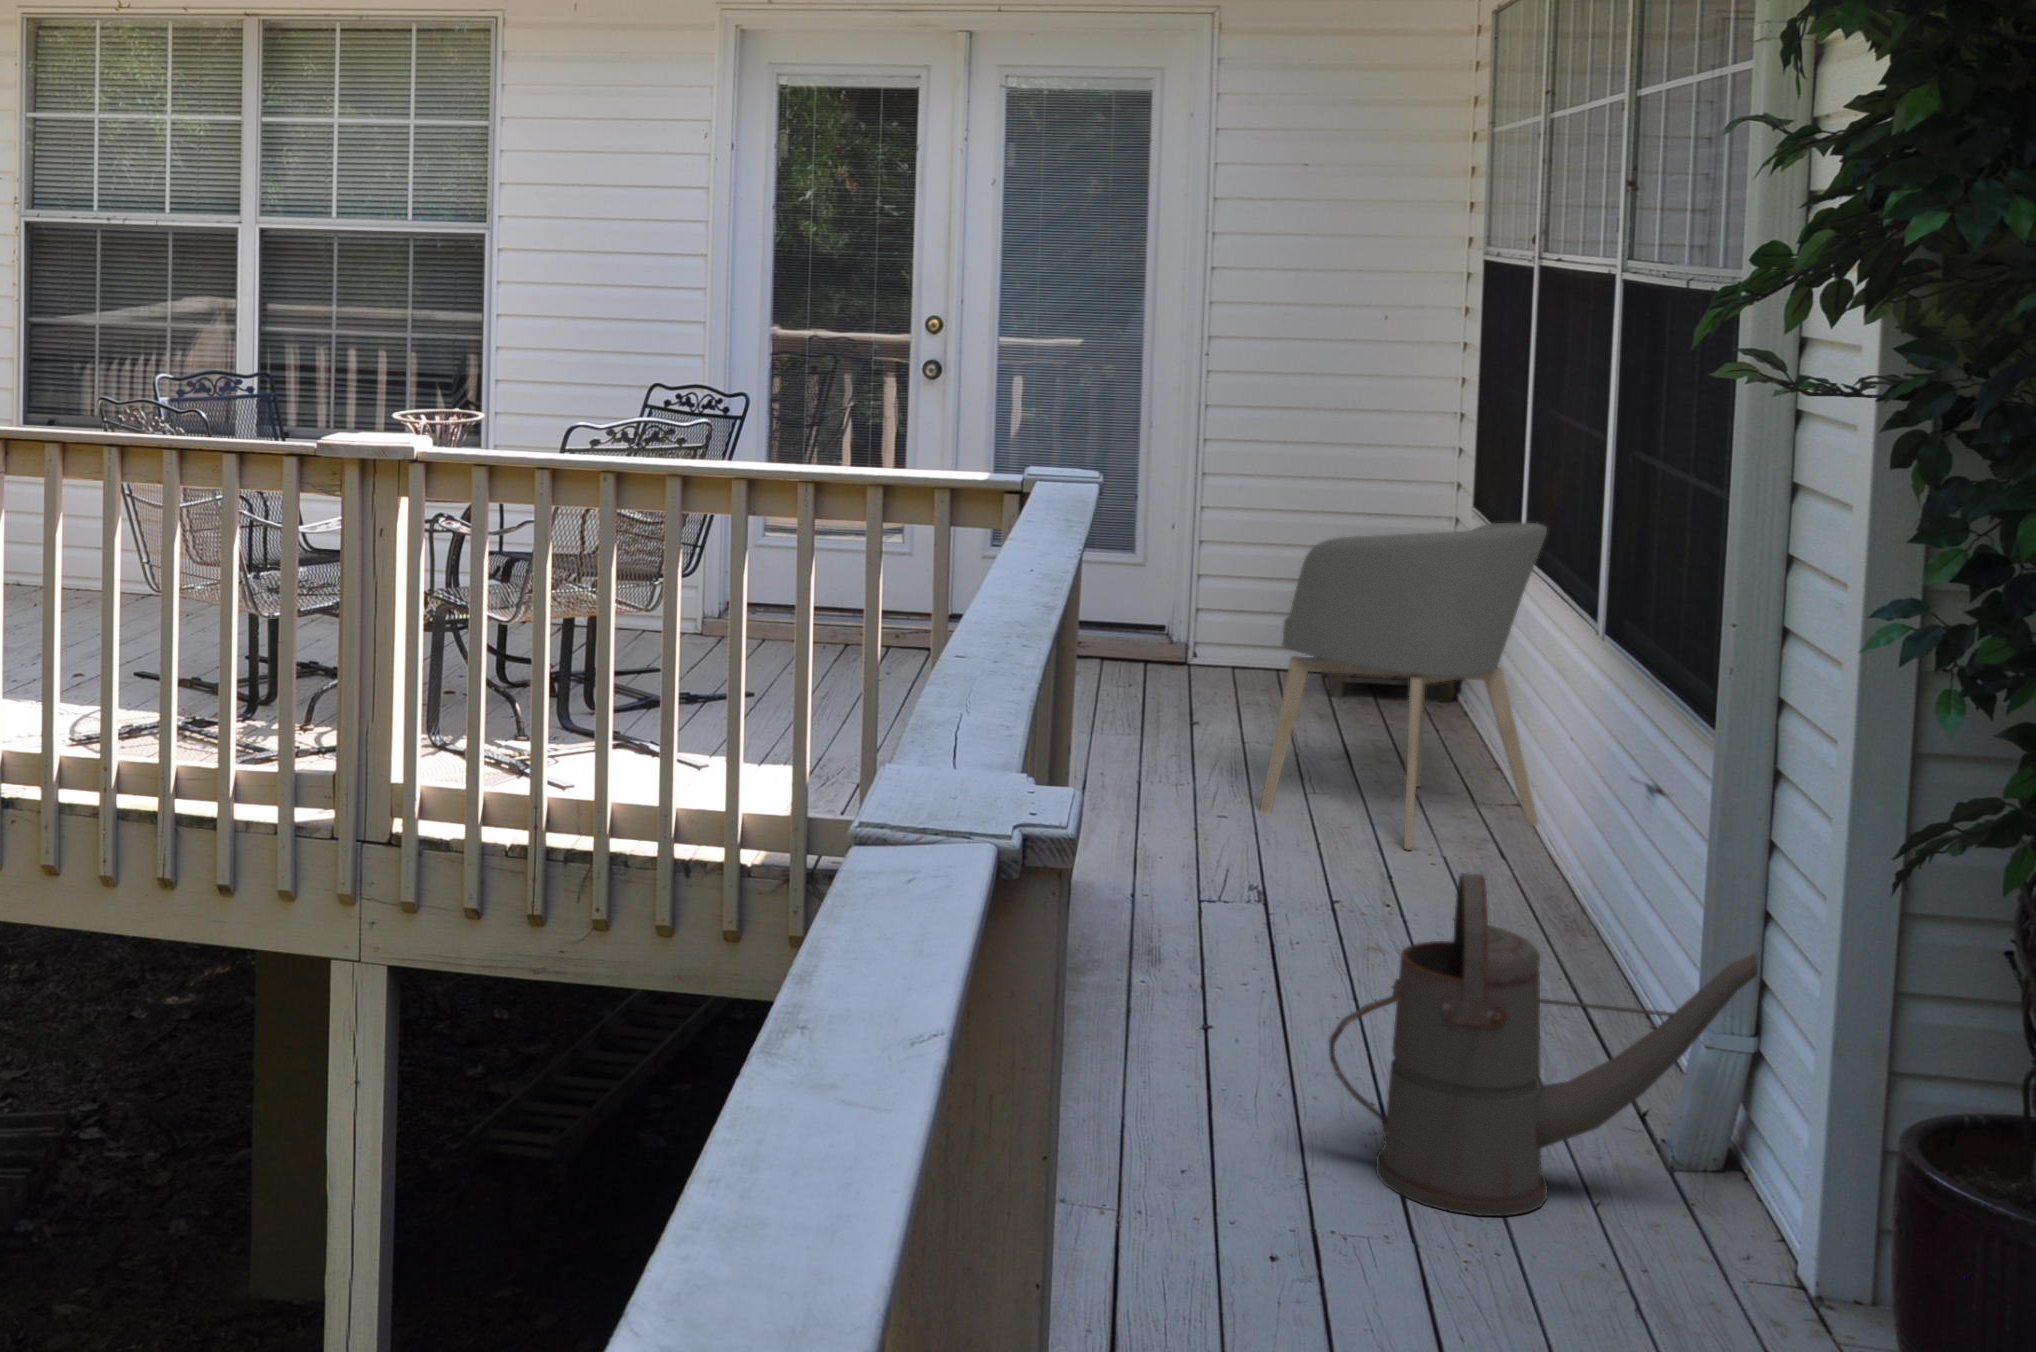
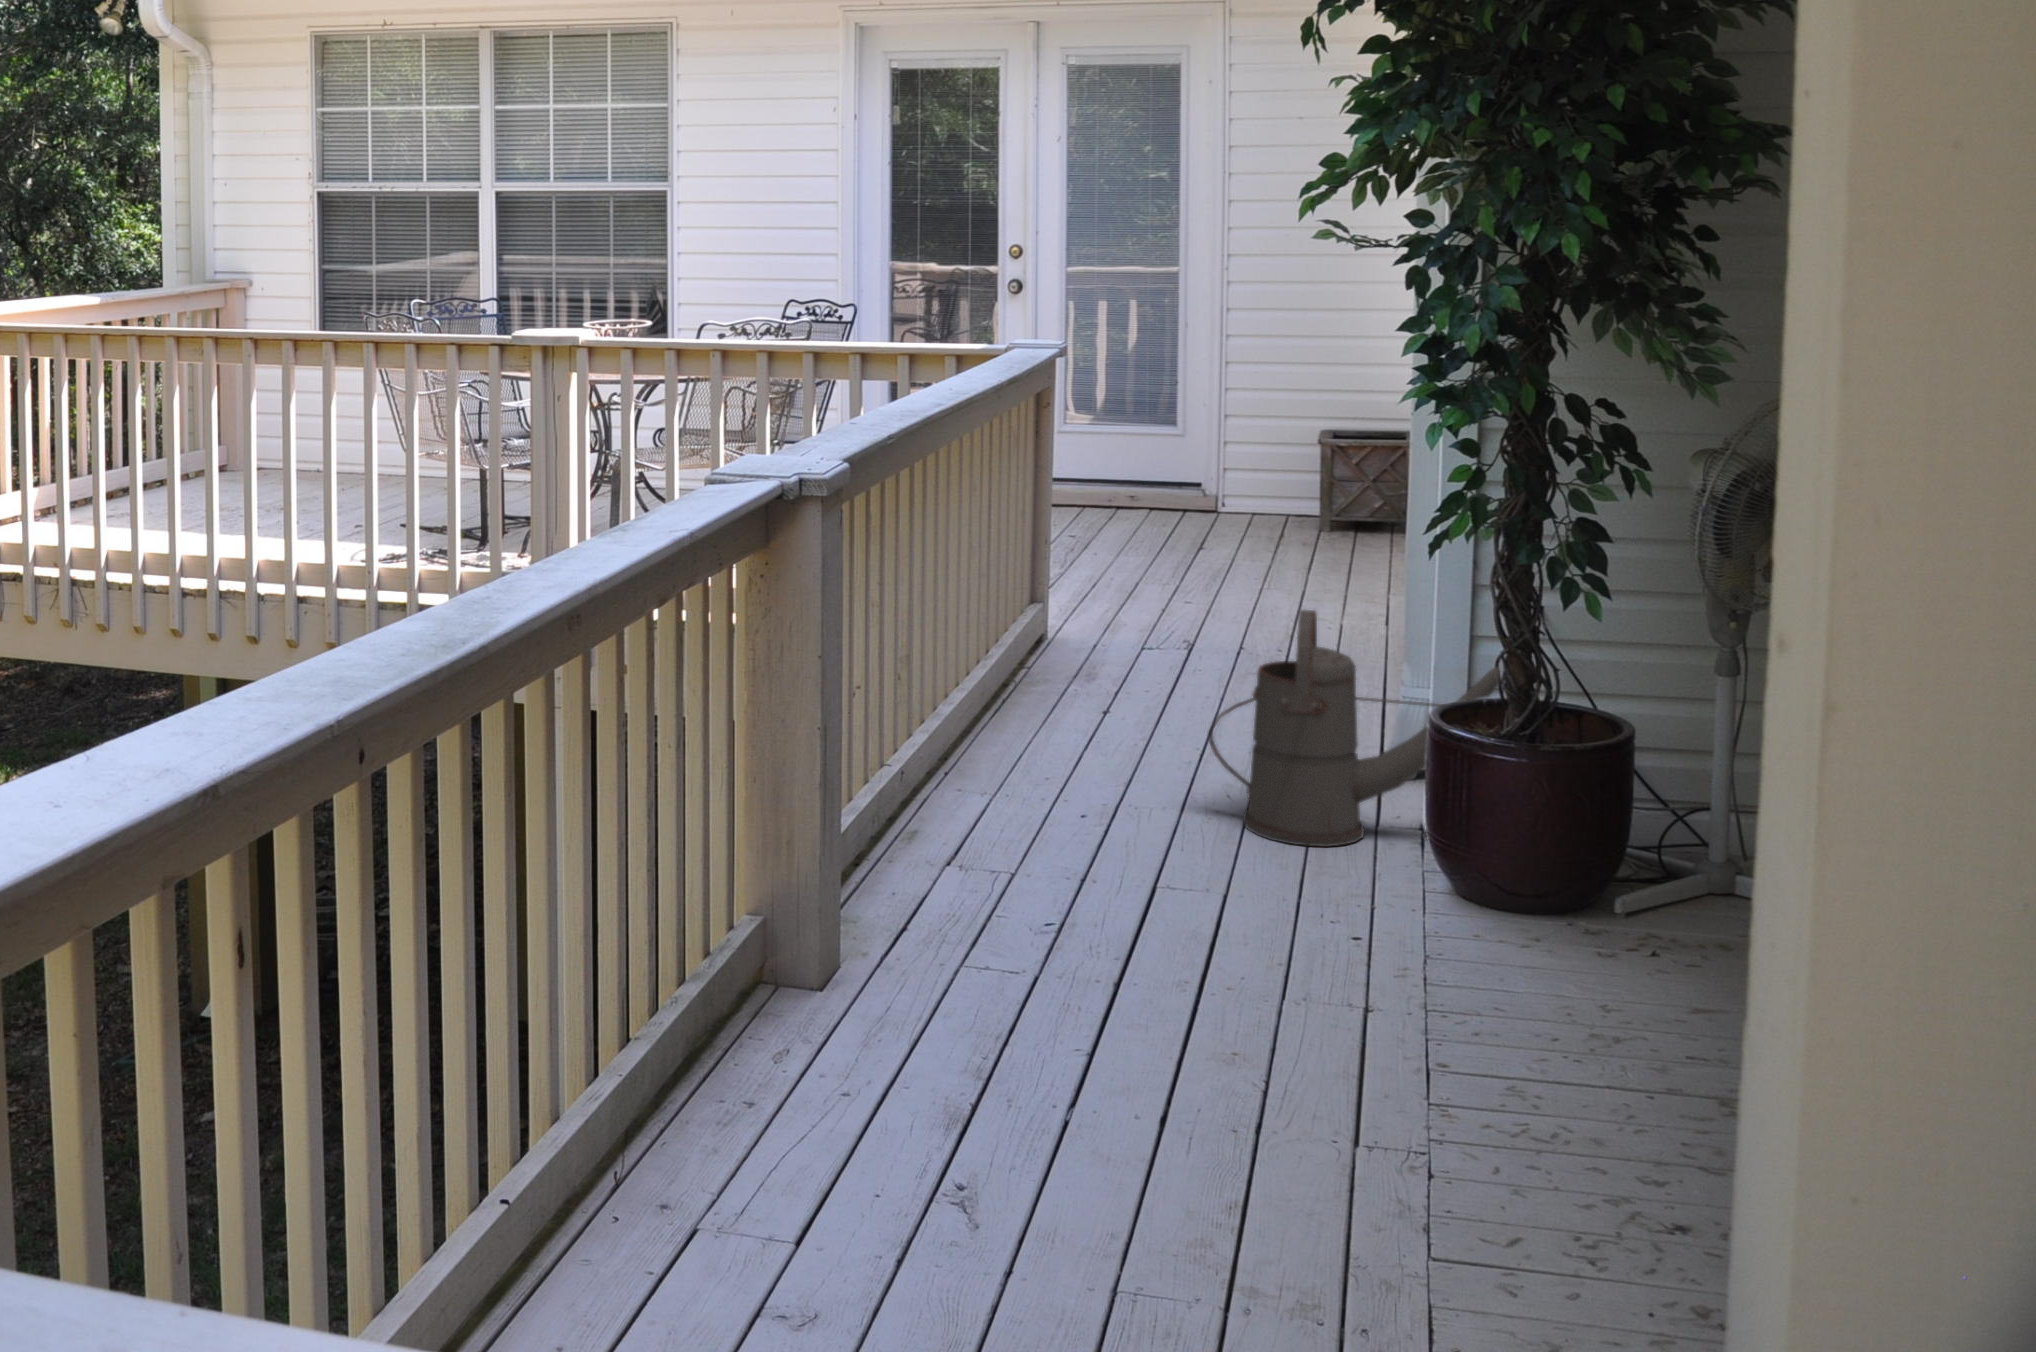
armchair: present [1260,523,1547,850] -> none [1241,386,1463,635]

